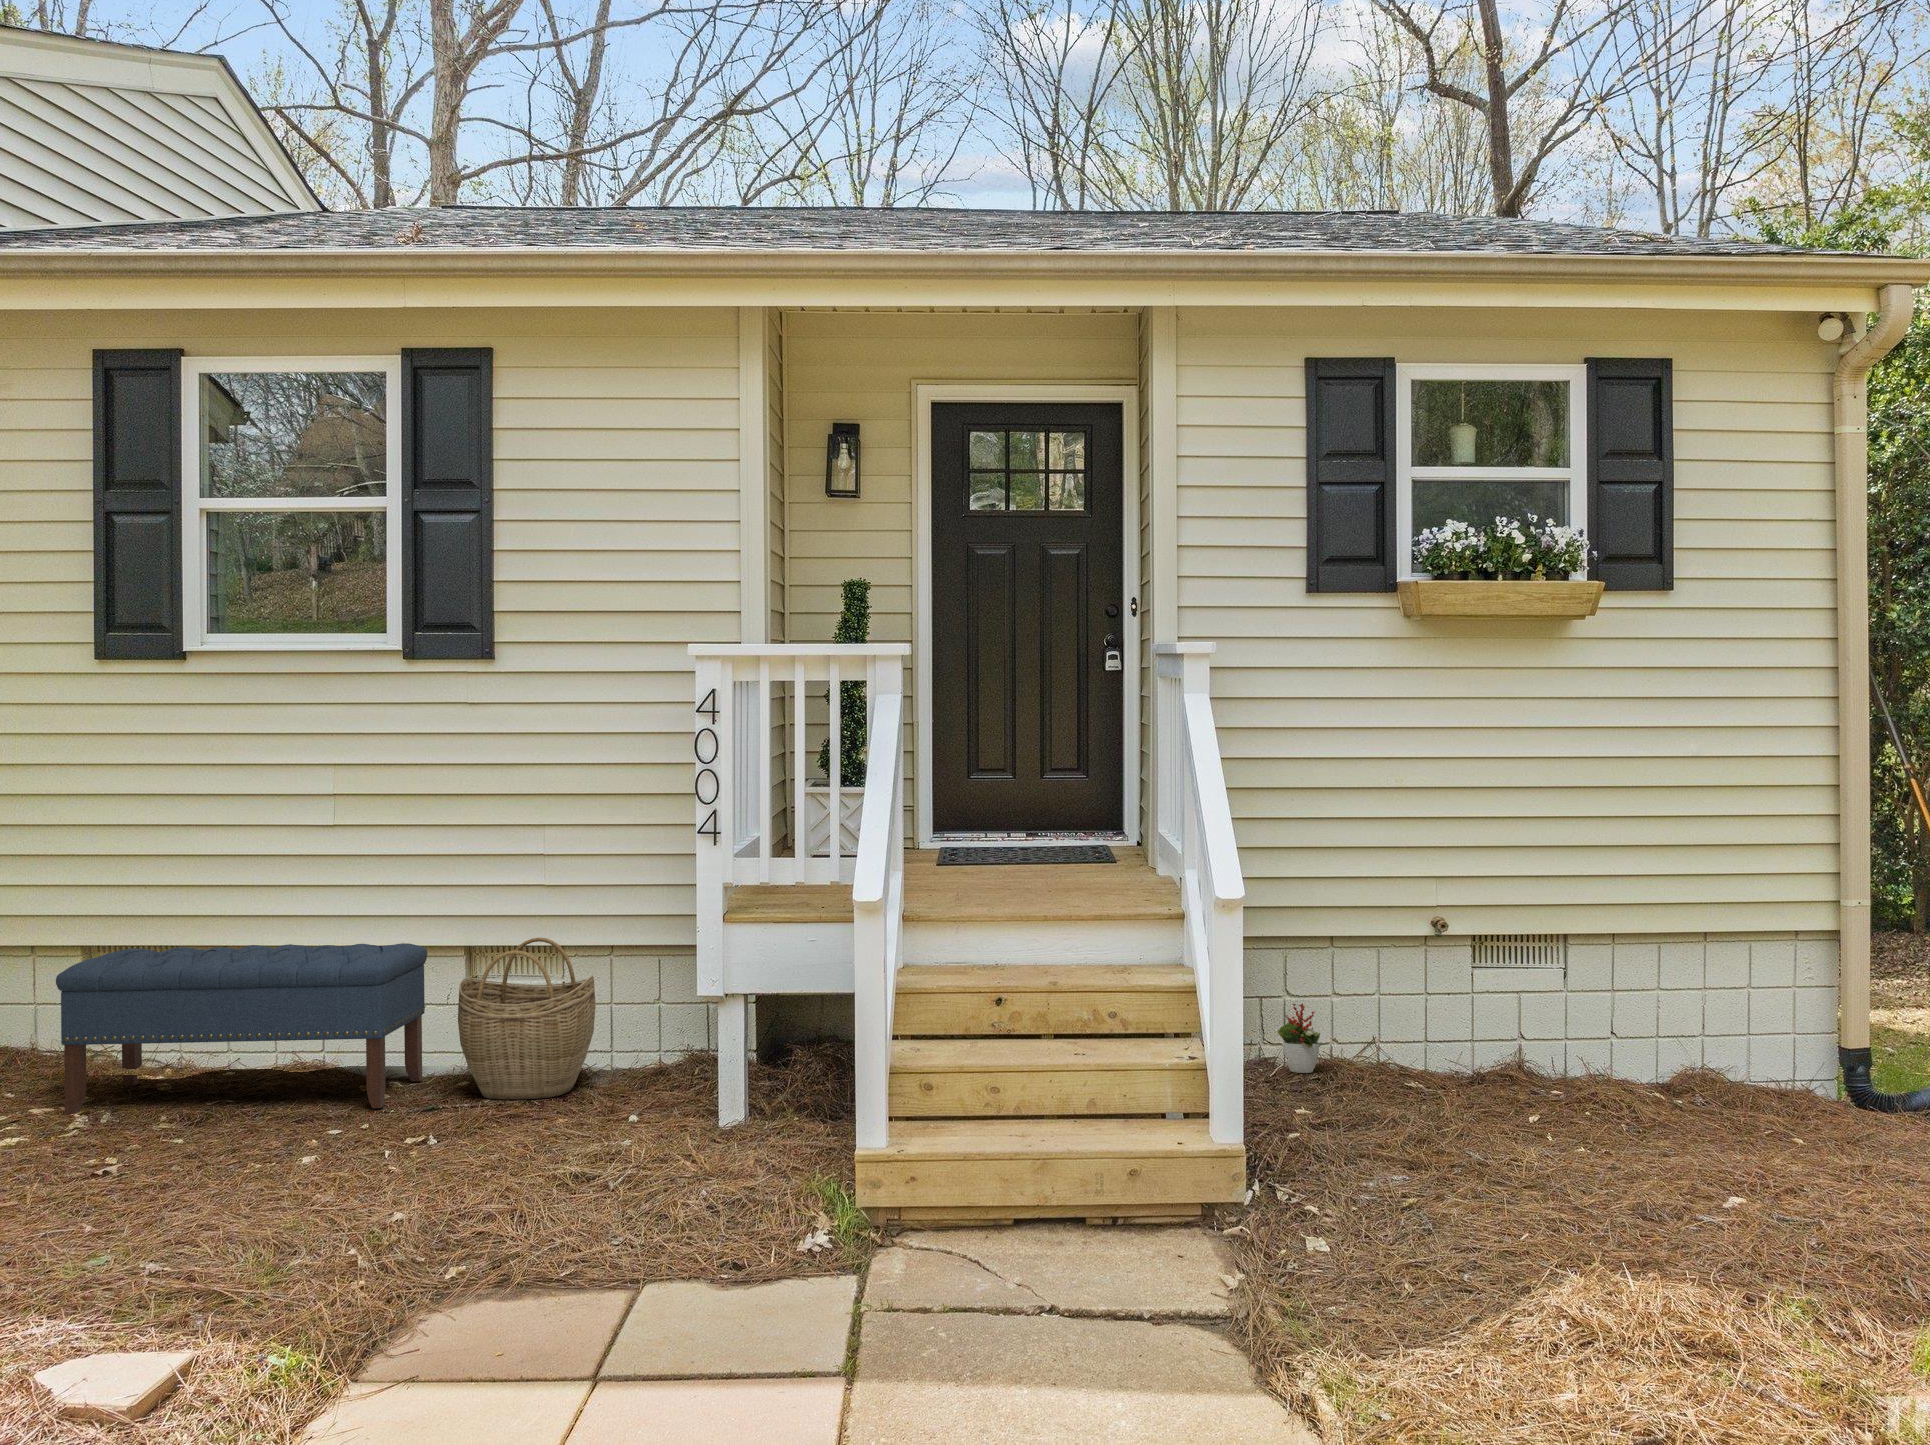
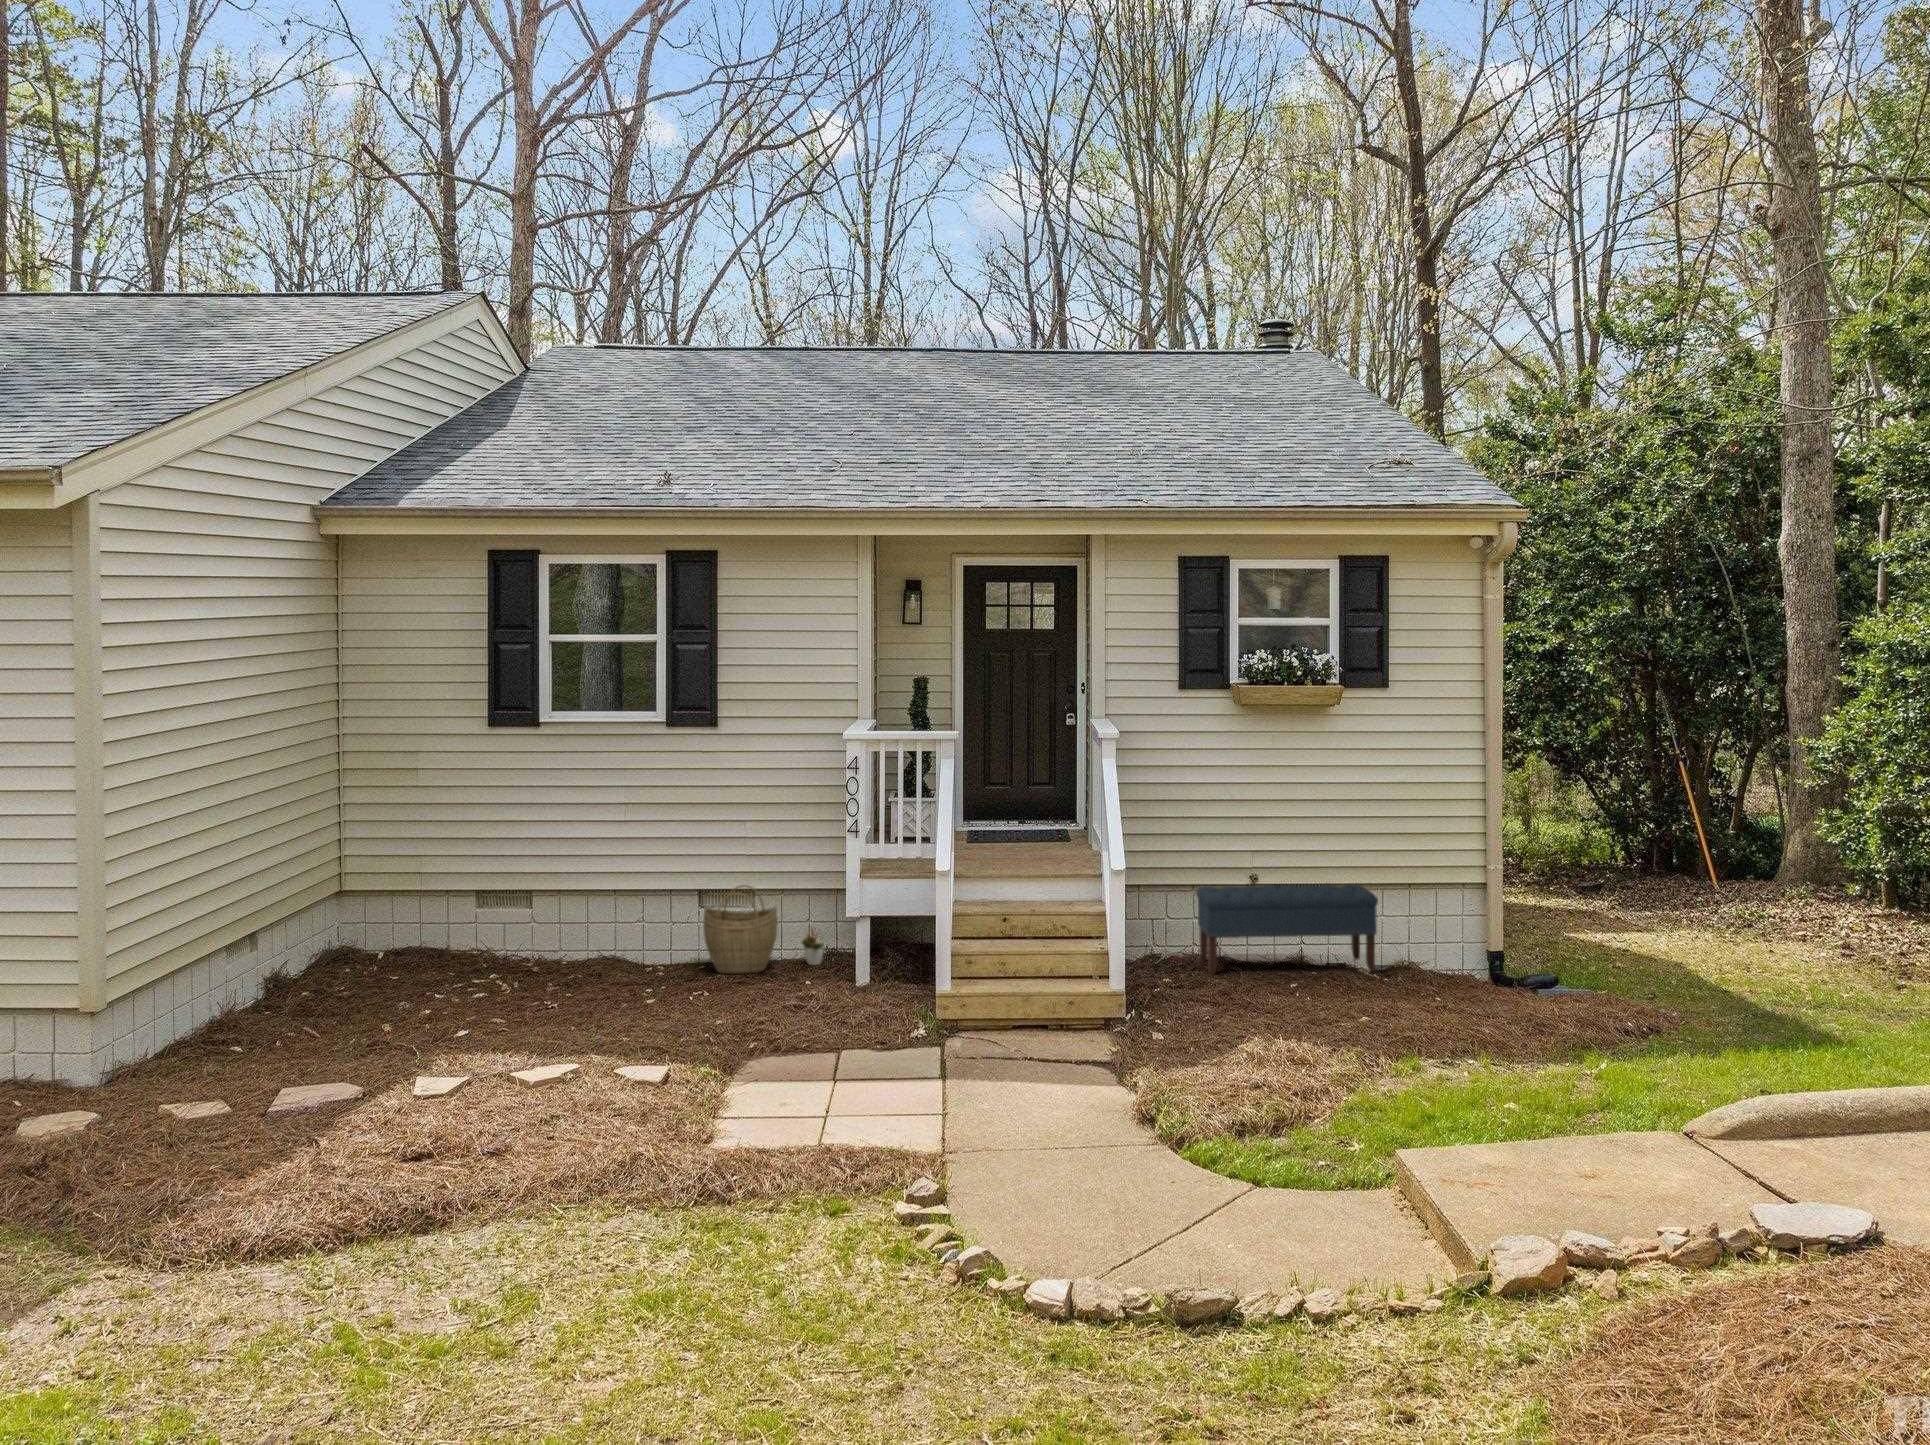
bench: present [56,943,427,1114] -> present [1196,884,1378,975]
decorative plant: present [1278,1003,1320,1073] -> present [802,928,824,965]

